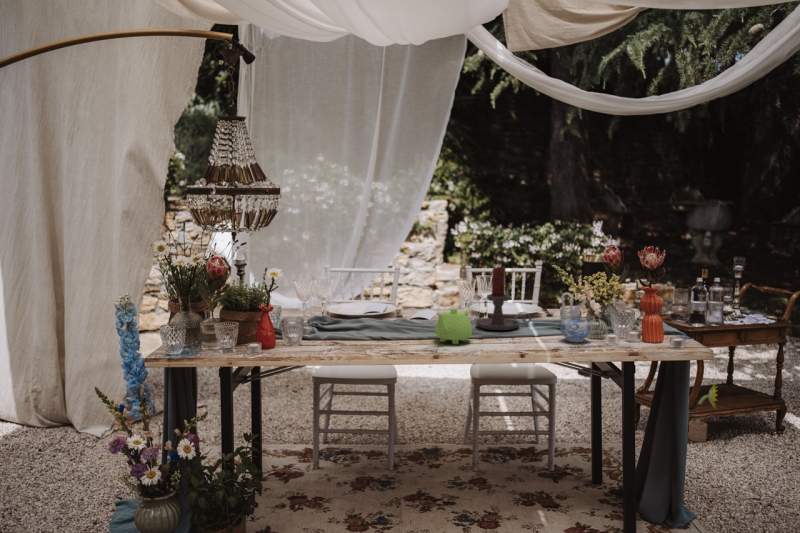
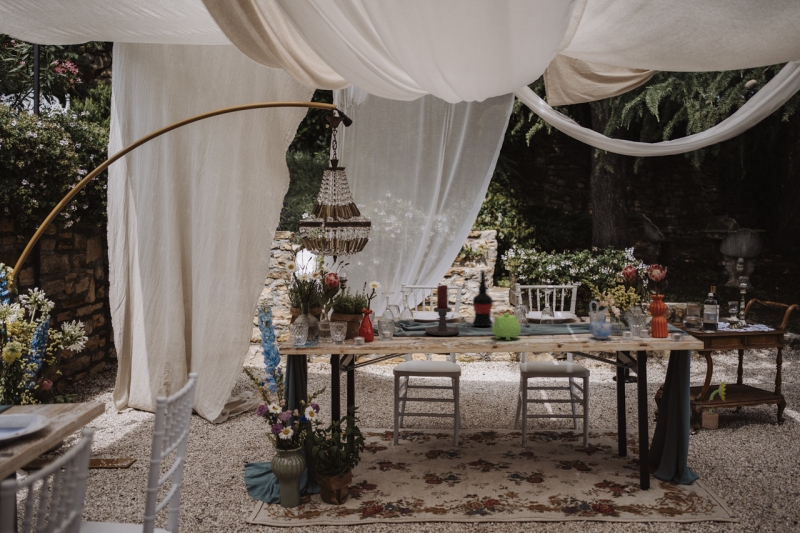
wine bottle: none [411,251,437,323] -> present [473,270,492,326]
candle holder: present [476,267,531,330] -> present [425,285,470,335]

